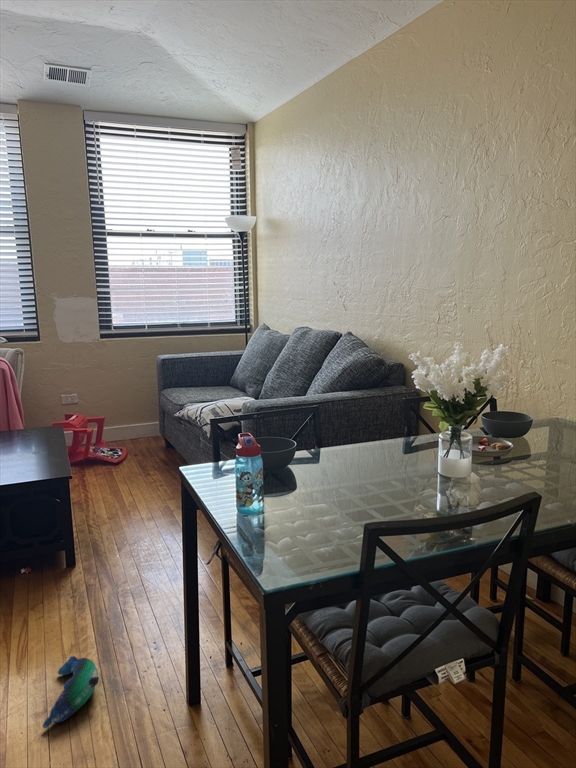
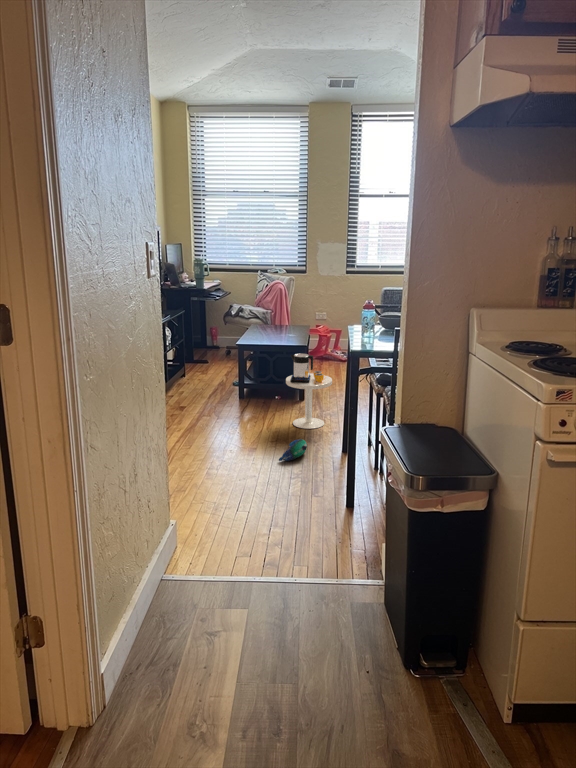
side table: none [35,484,121,617] -> present [286,354,332,429]

